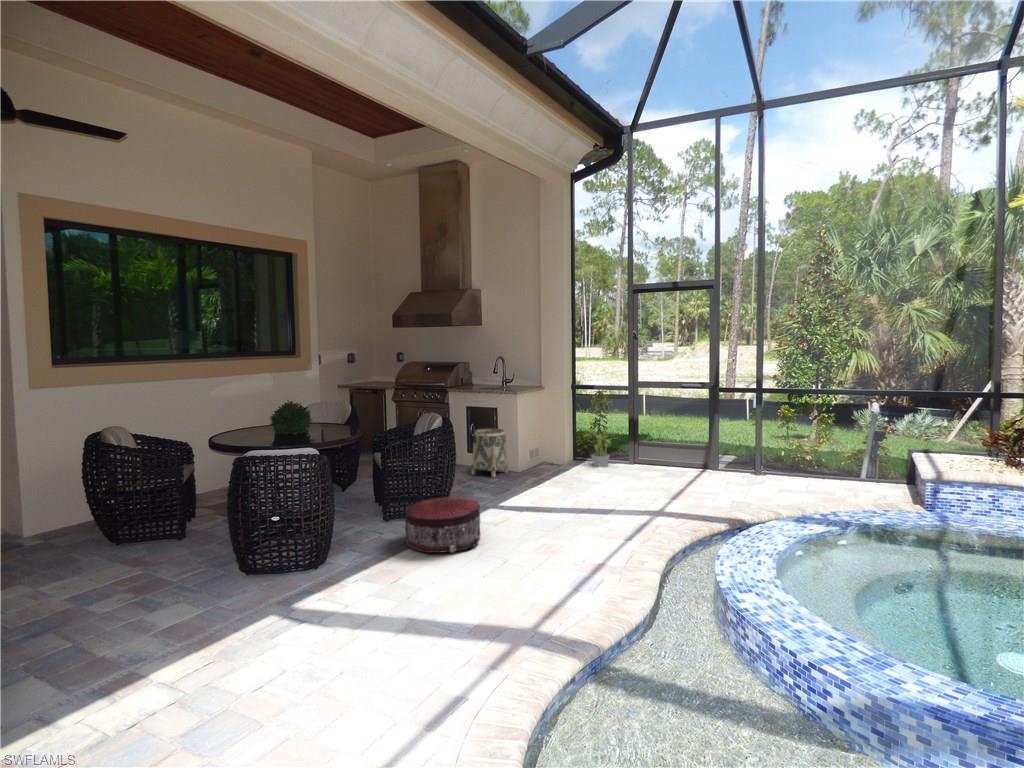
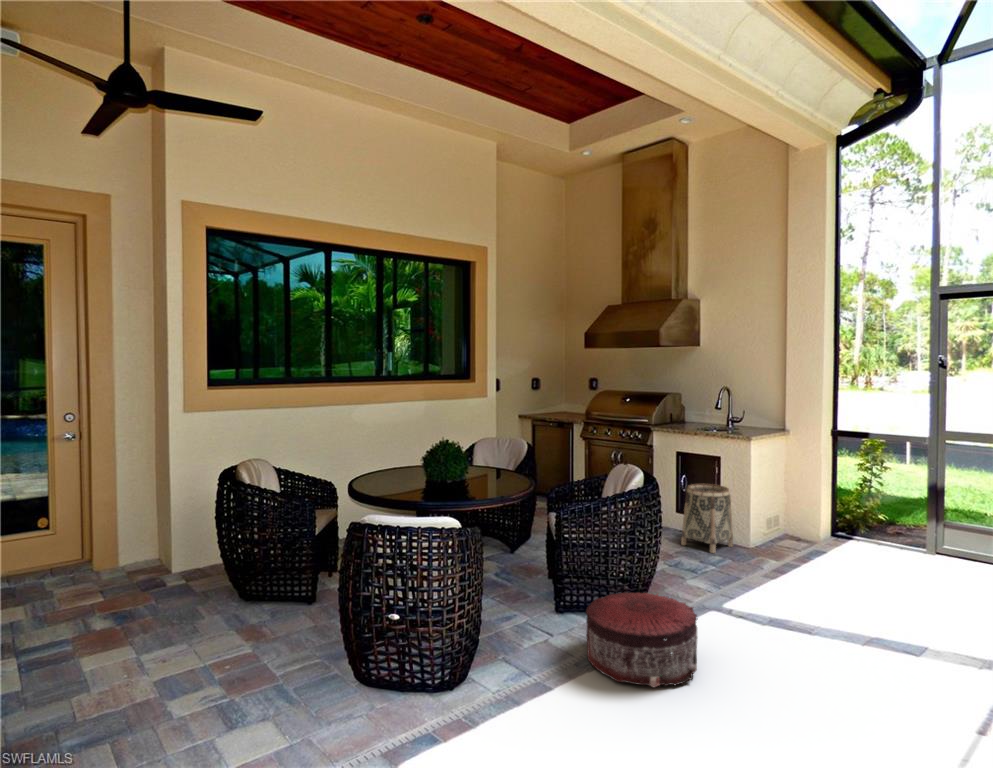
potted plant: present [584,431,614,467] -> none [849,498,911,552]

